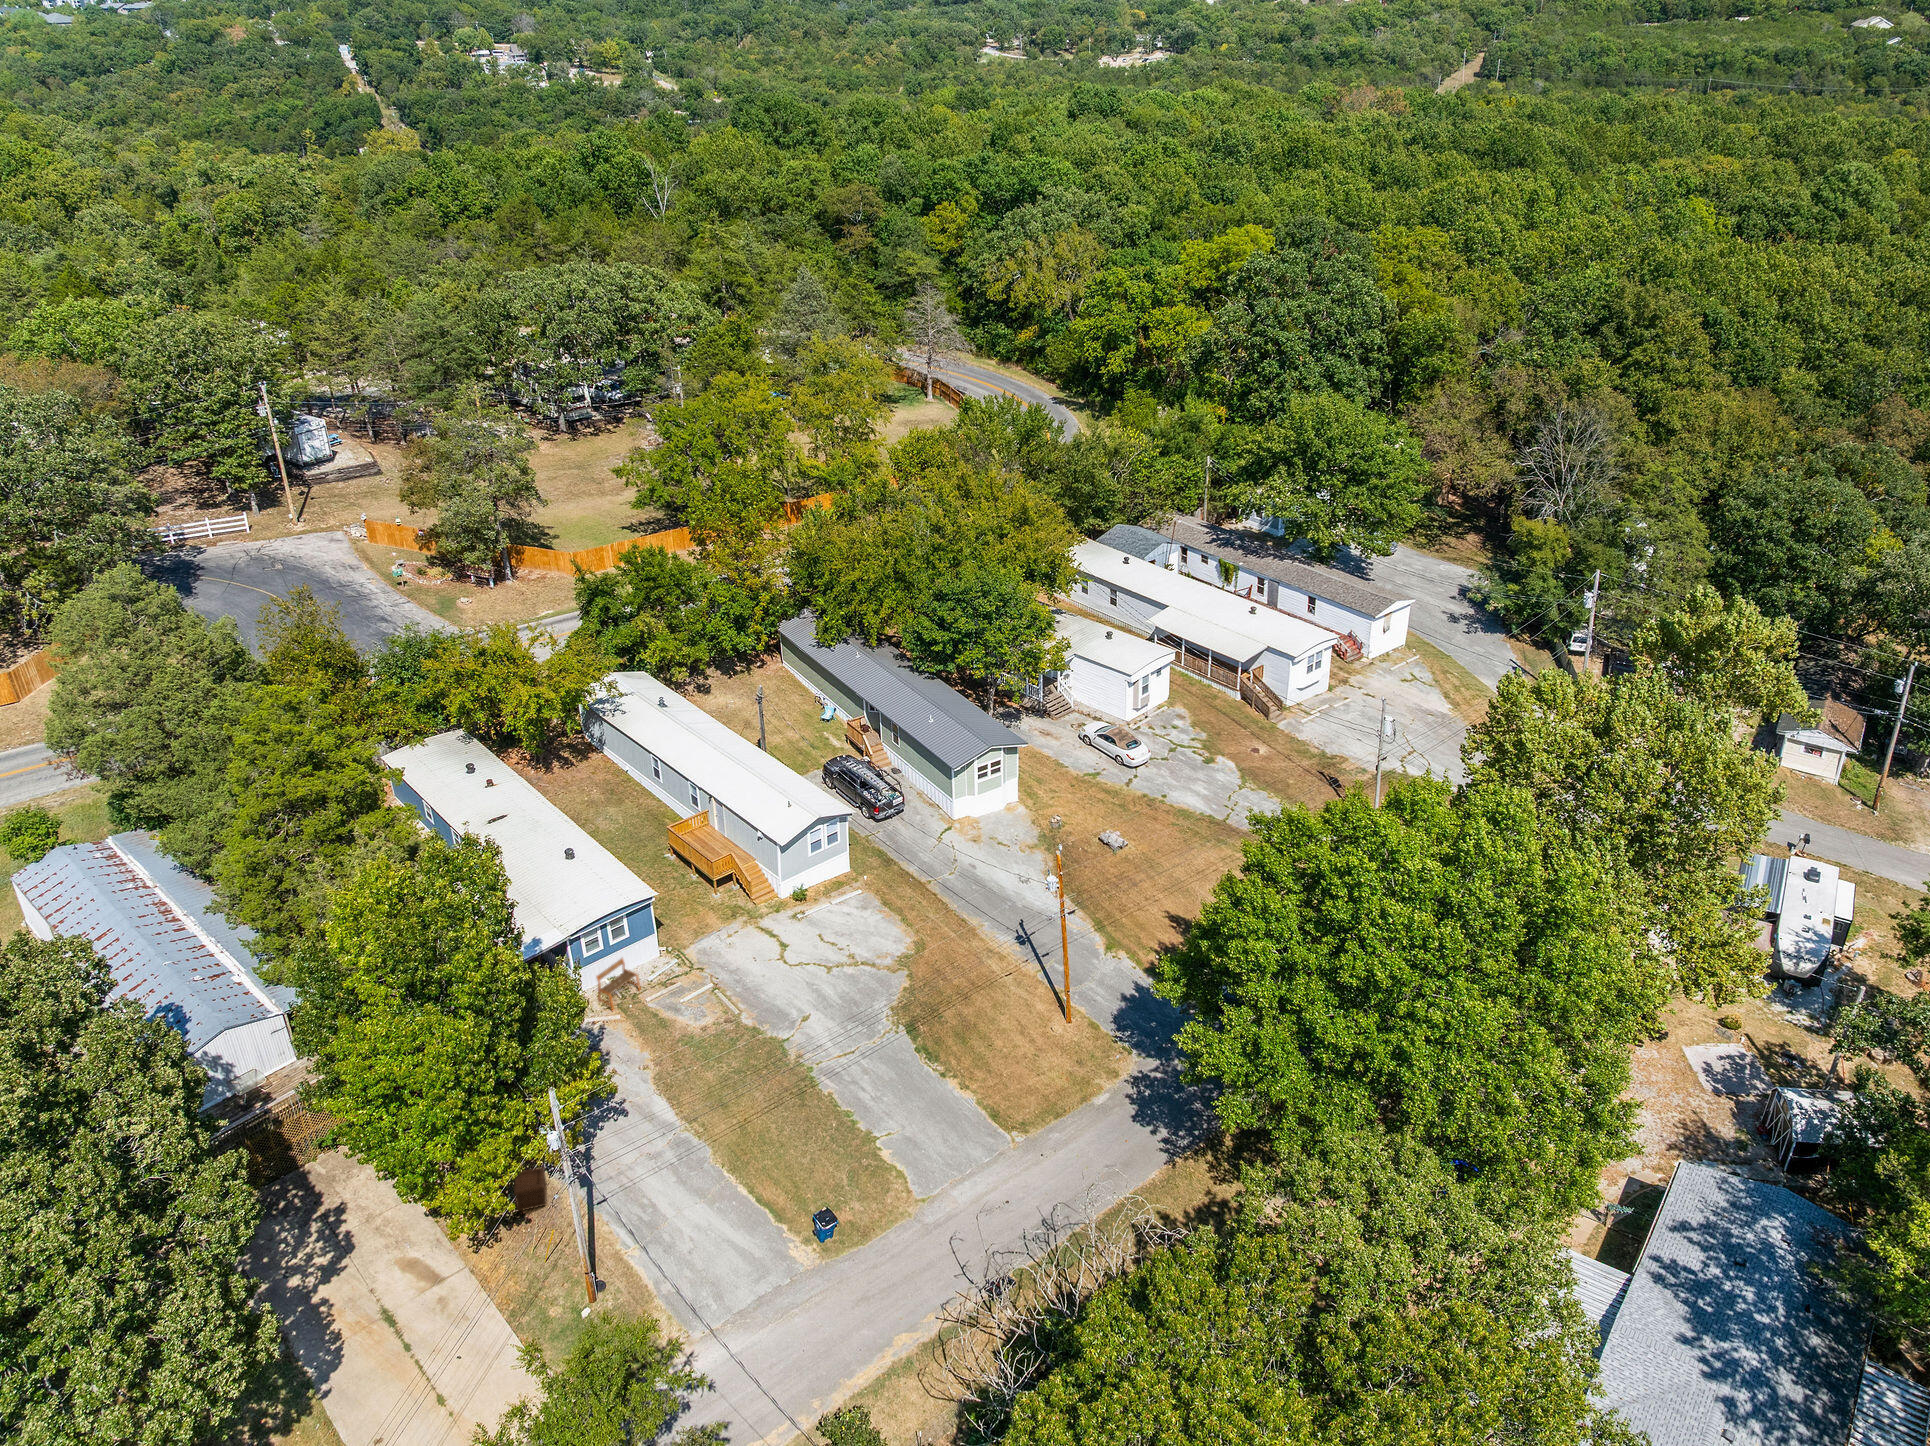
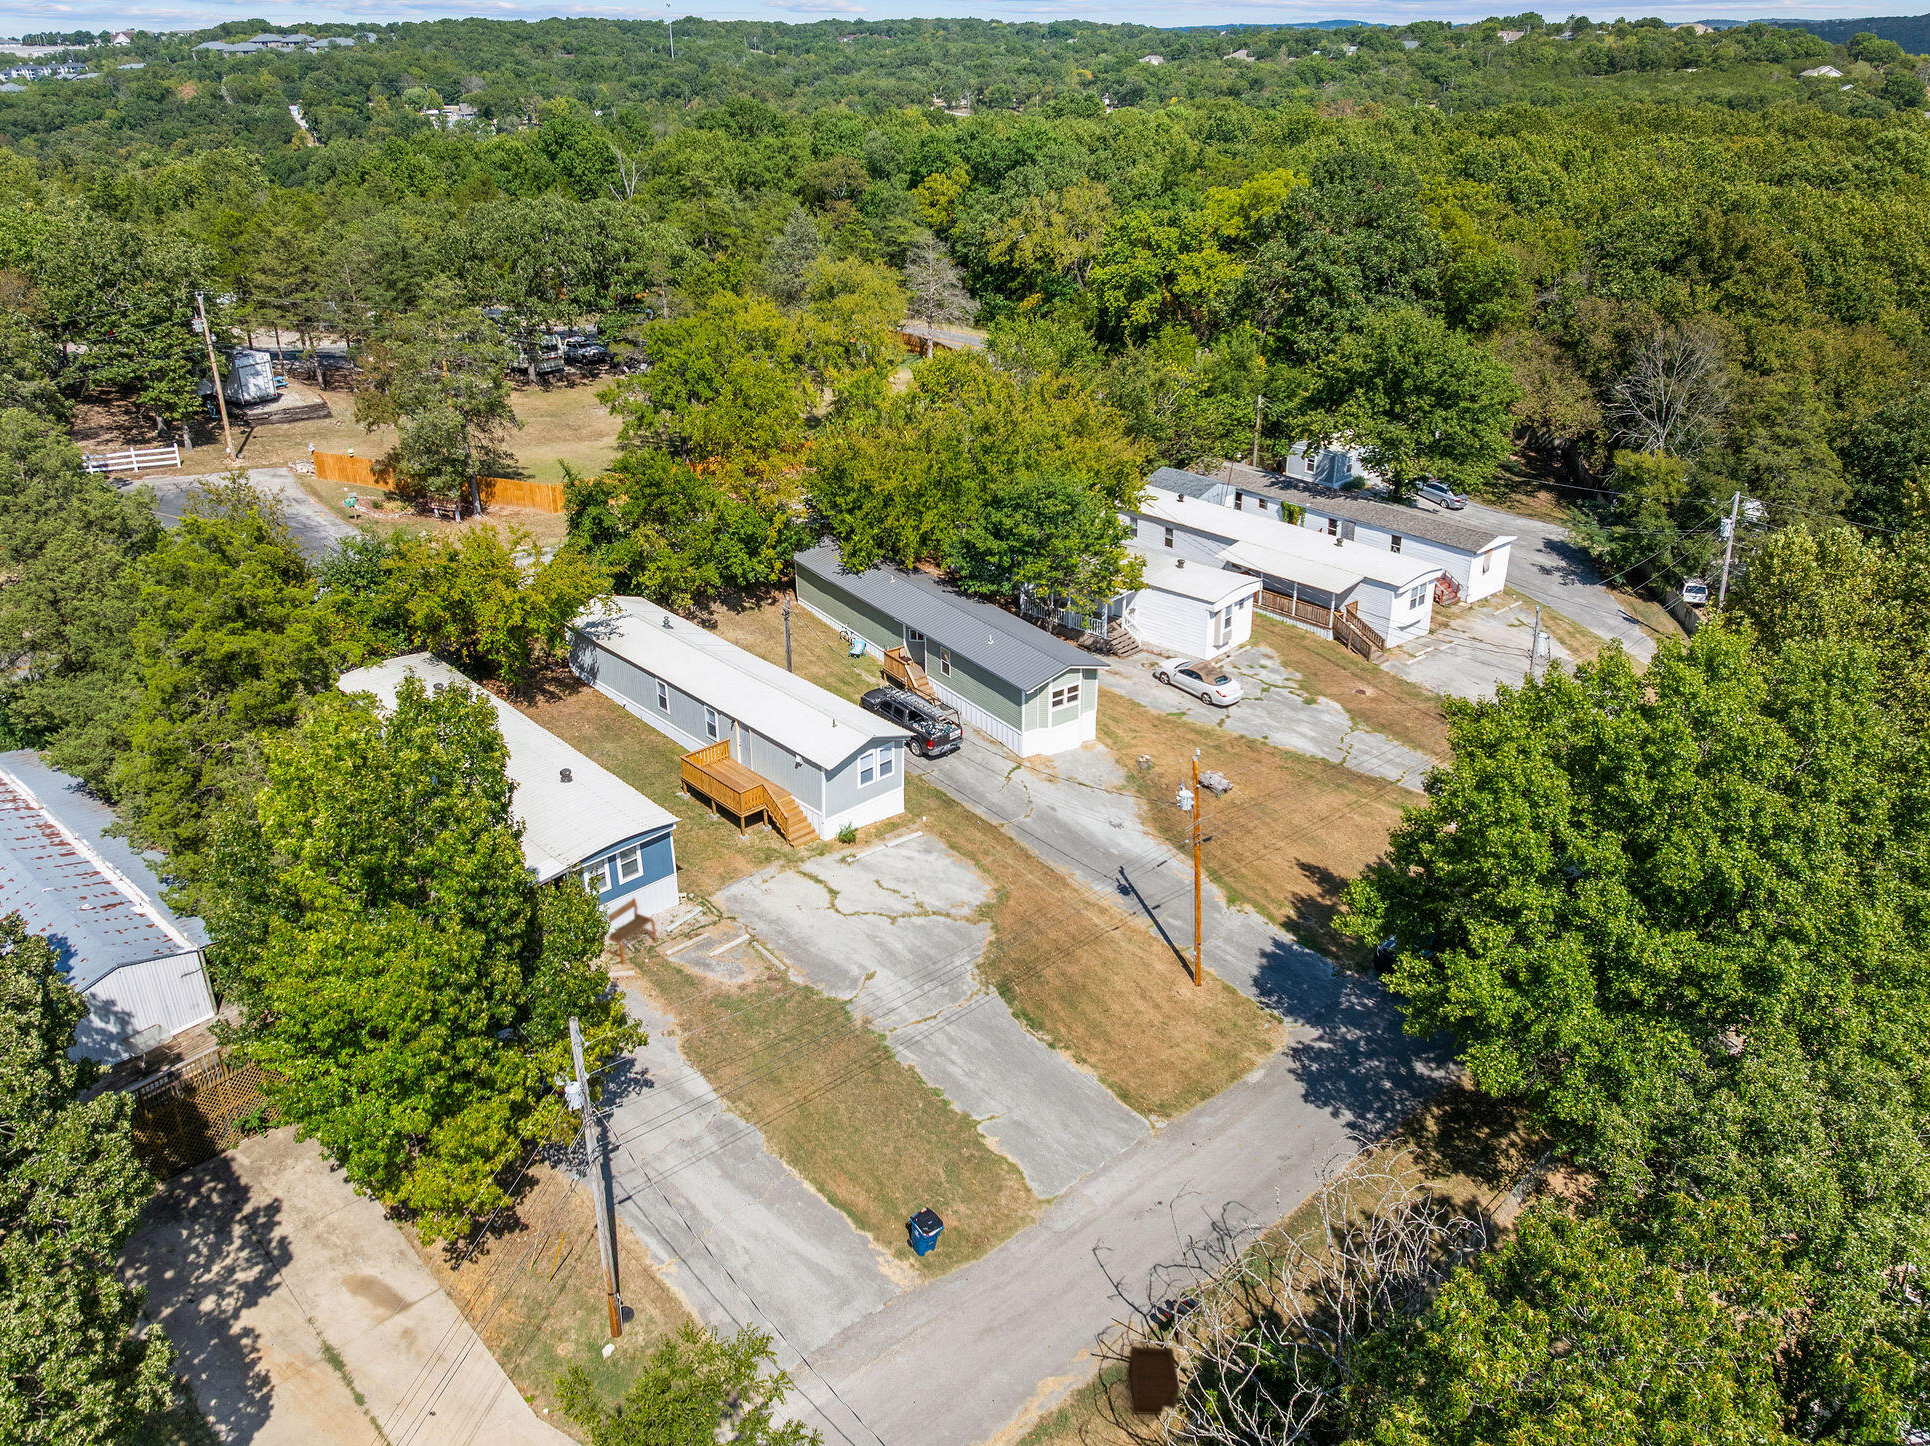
wooden crate: present [514,1167,547,1211] -> present [1127,1347,1180,1414]

